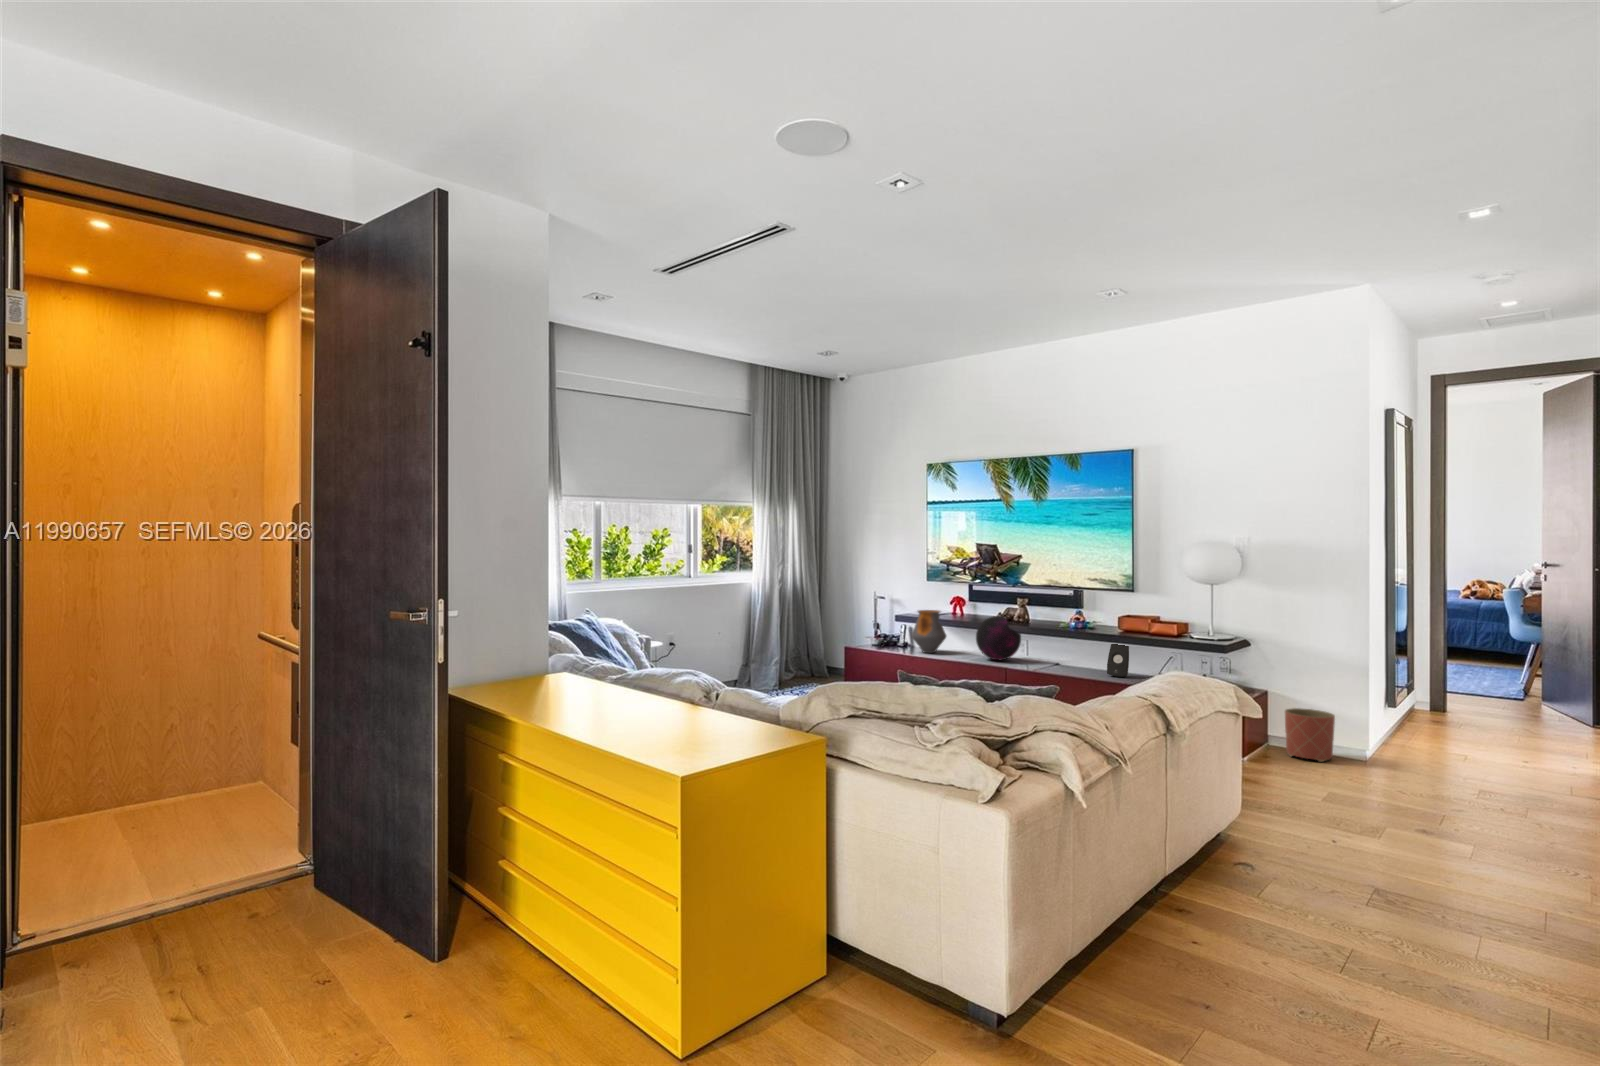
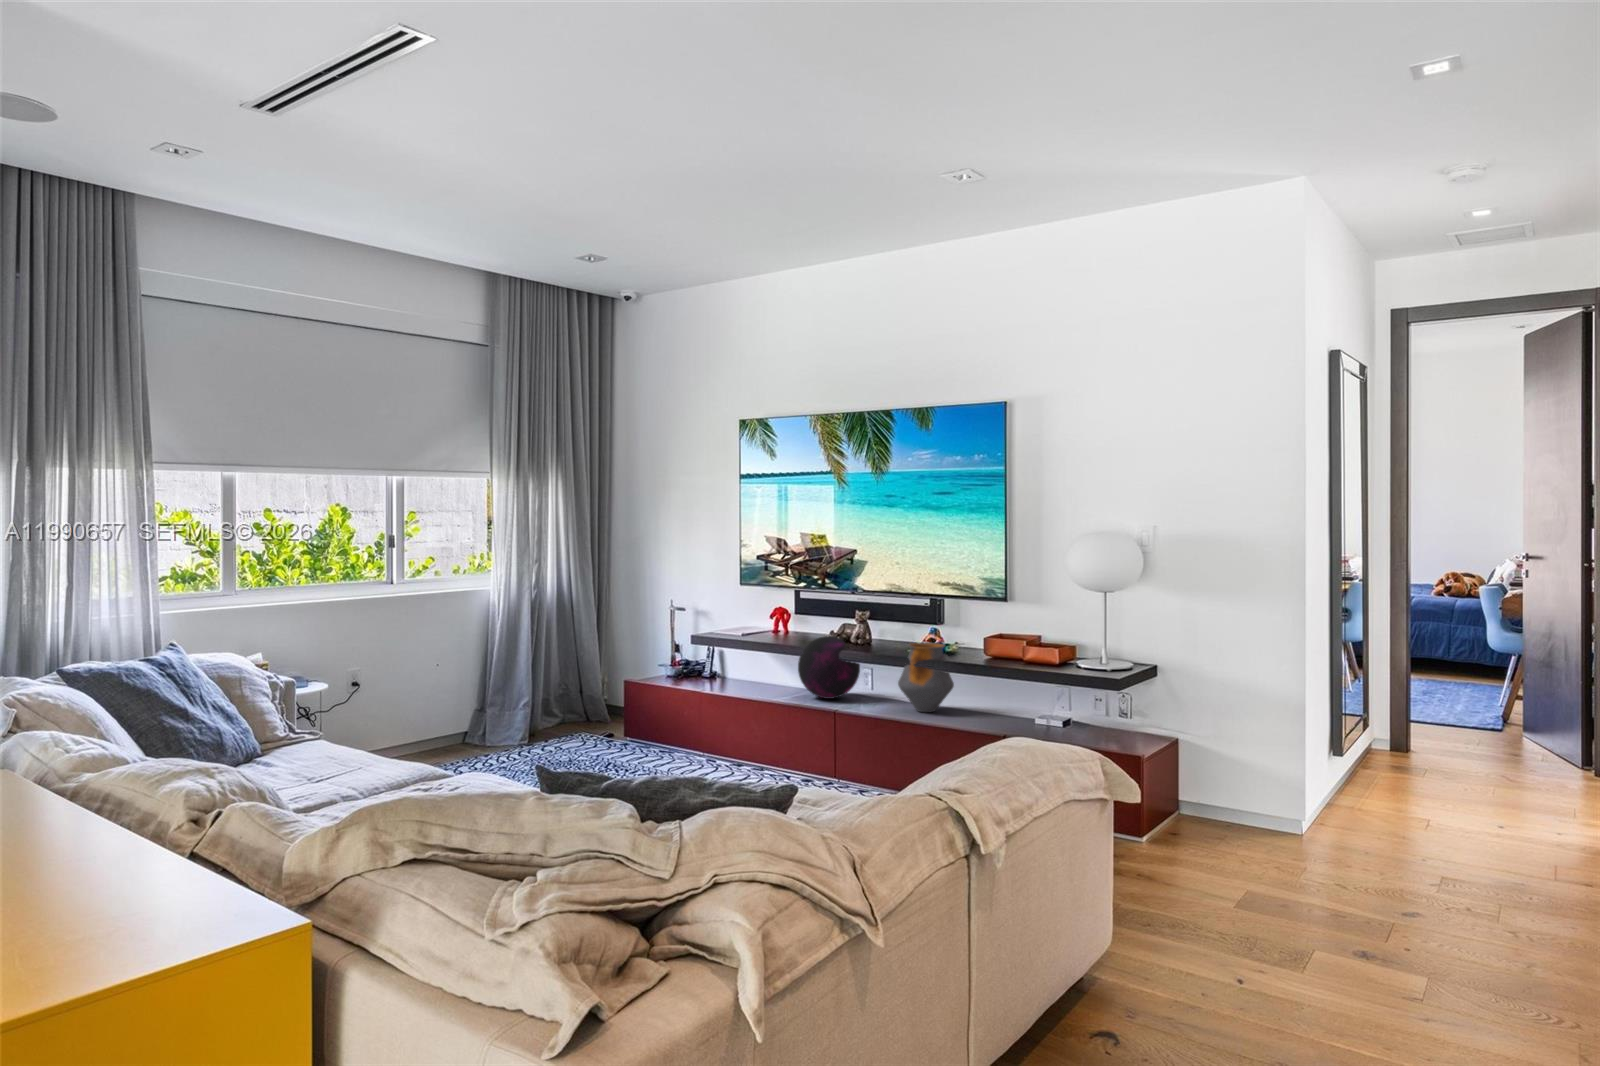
vase: present [911,610,946,653] -> present [898,643,954,712]
speaker: present [1107,644,1129,677] -> none [969,662,998,721]
planter: present [1285,708,1335,762] -> none [1197,762,1261,837]

